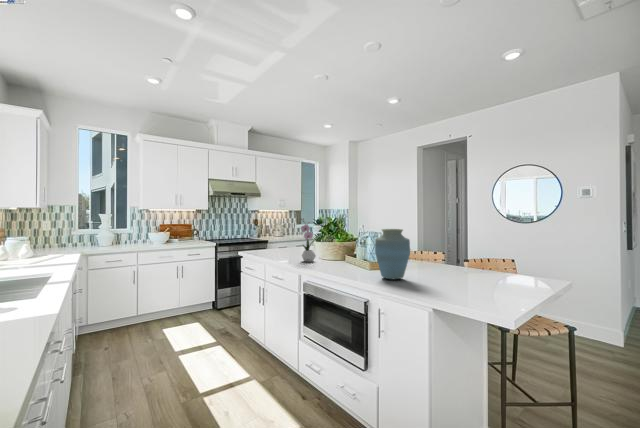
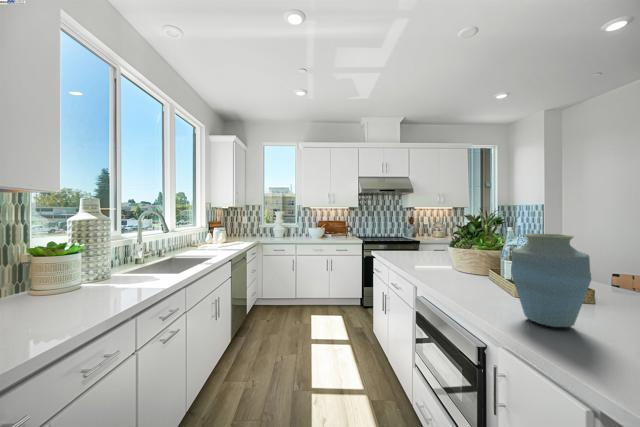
flower arrangement: present [301,219,316,262] -> none [420,216,445,272]

